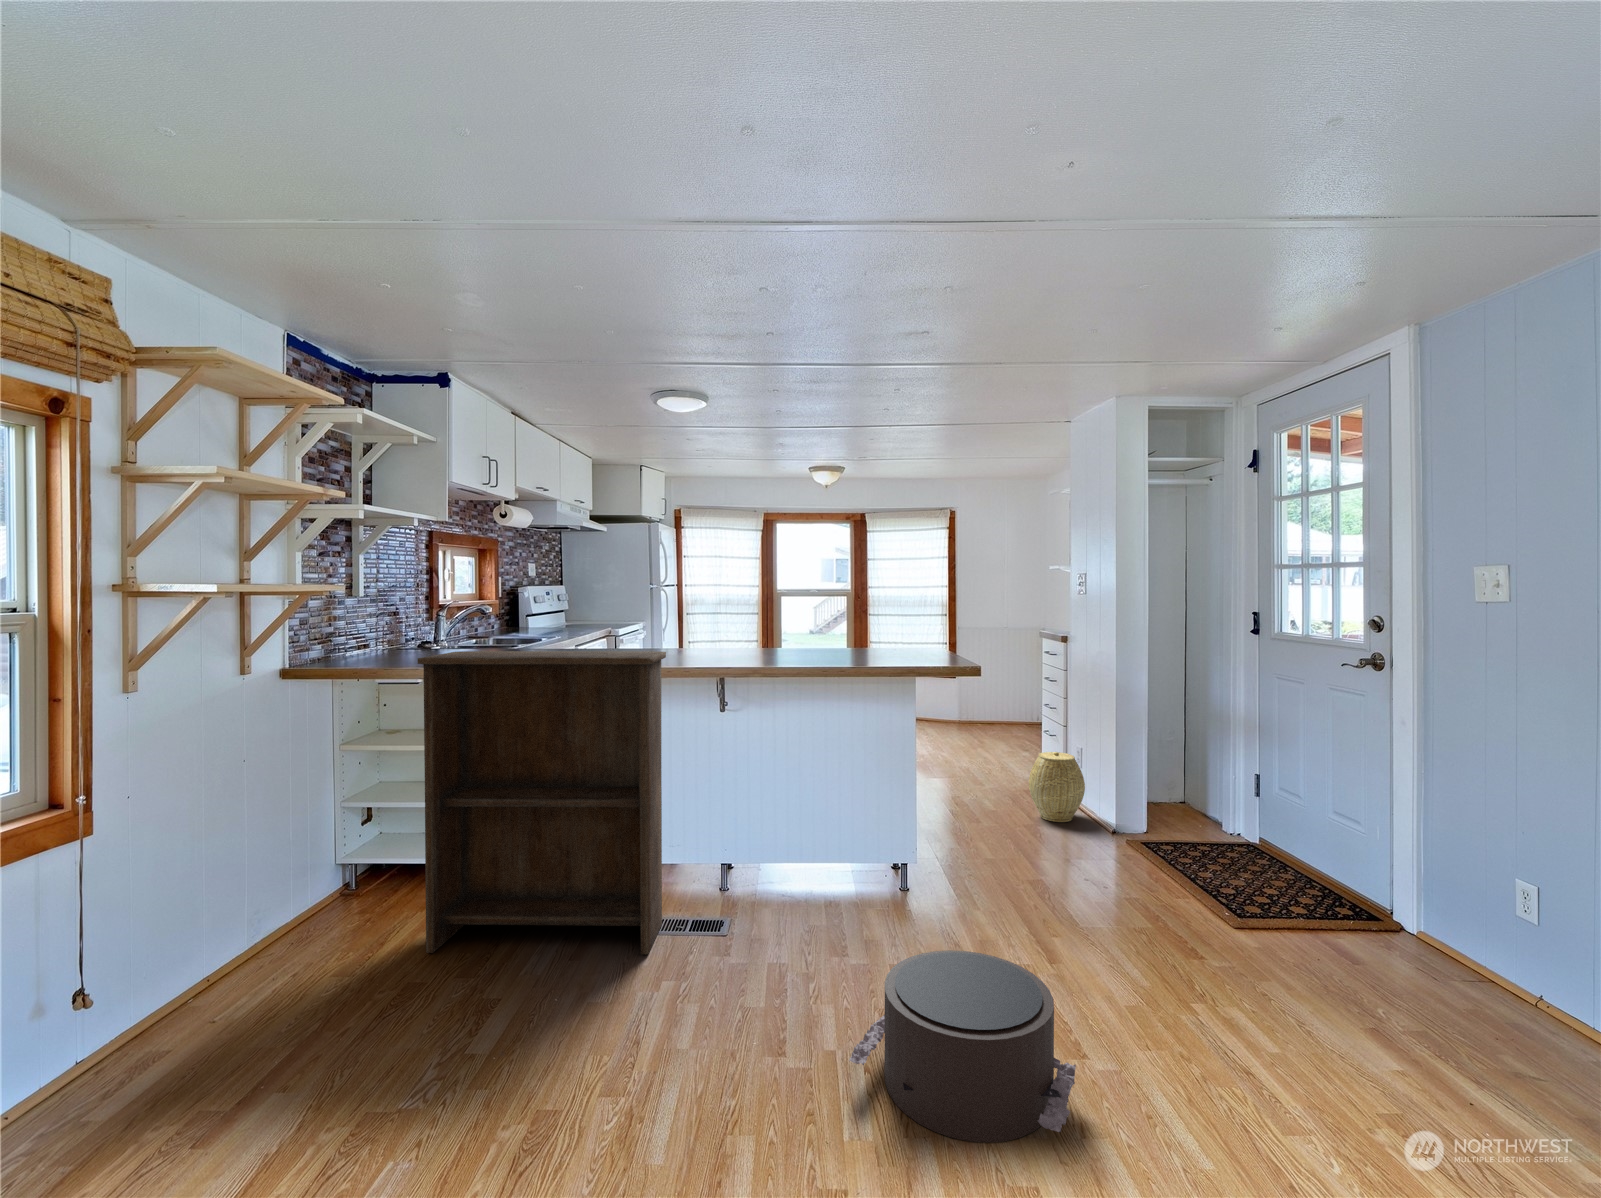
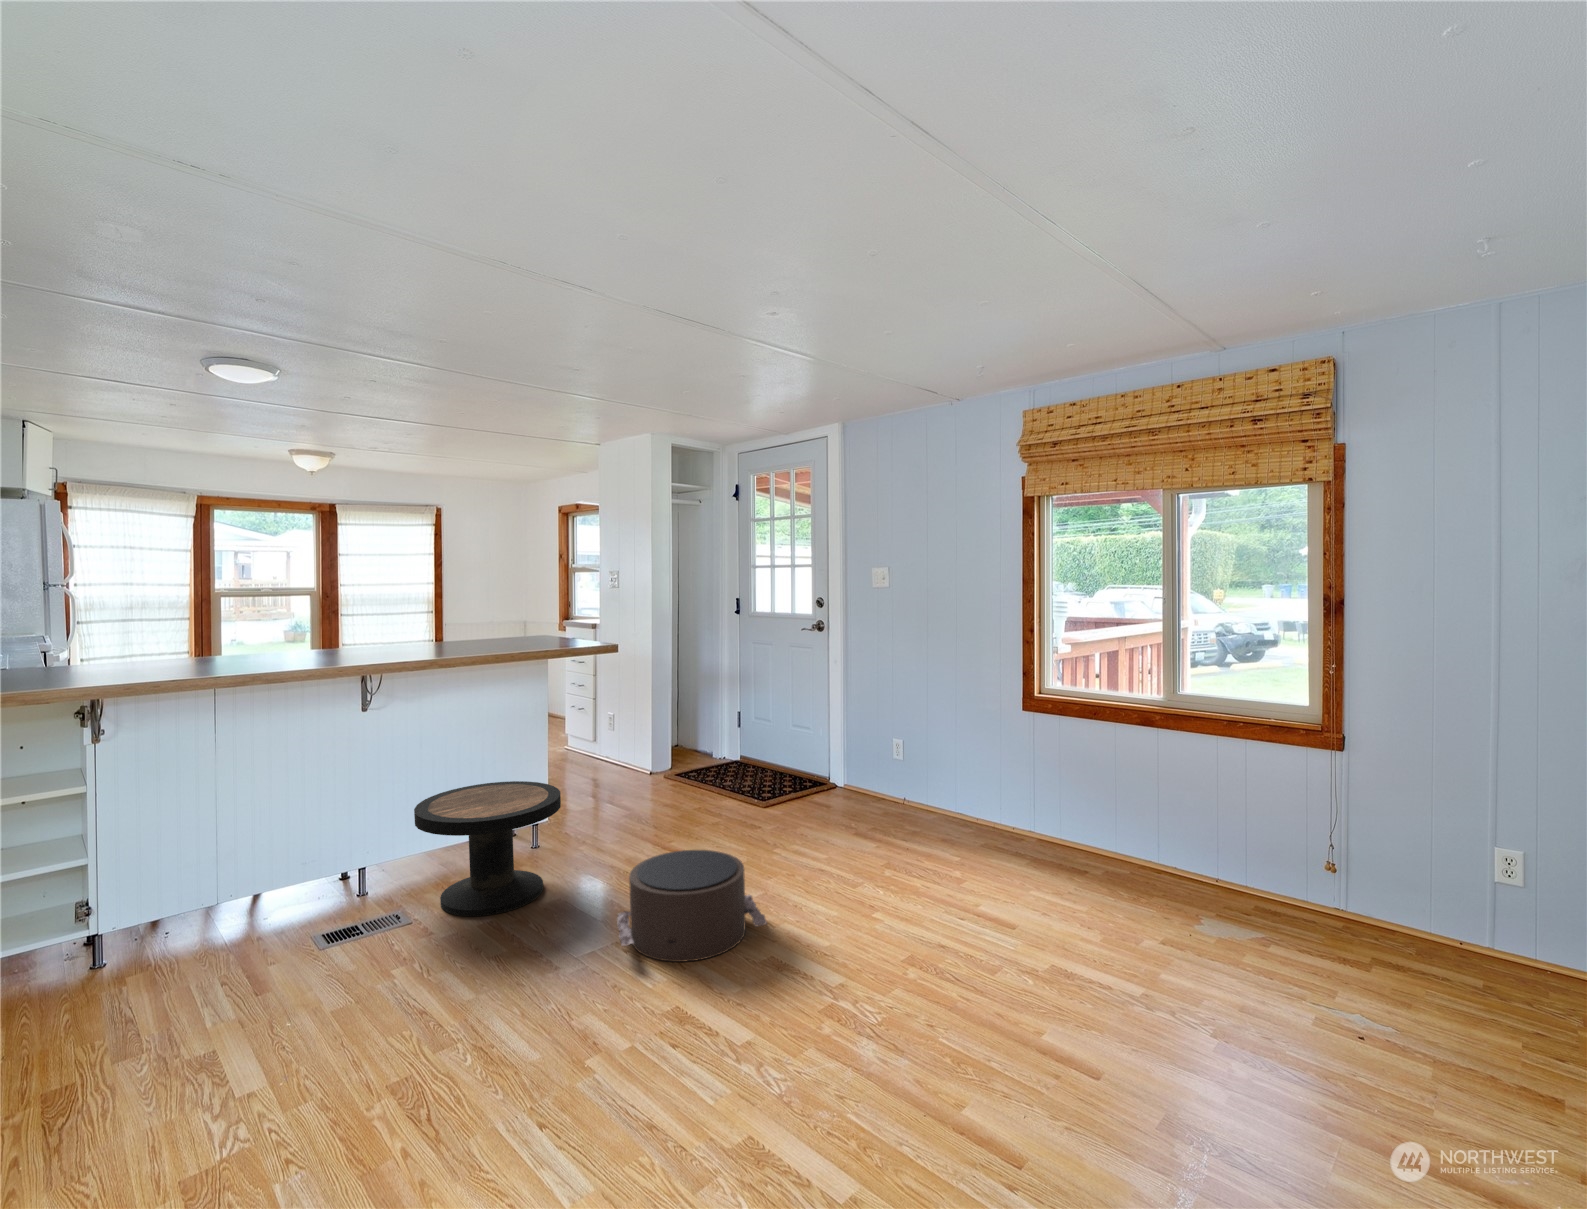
bookshelf: present [418,651,666,954] -> none [4,664,351,1071]
woven basket: present [1029,752,1085,822] -> none [582,720,627,777]
side table: none [743,798,895,953] -> present [414,781,561,916]

